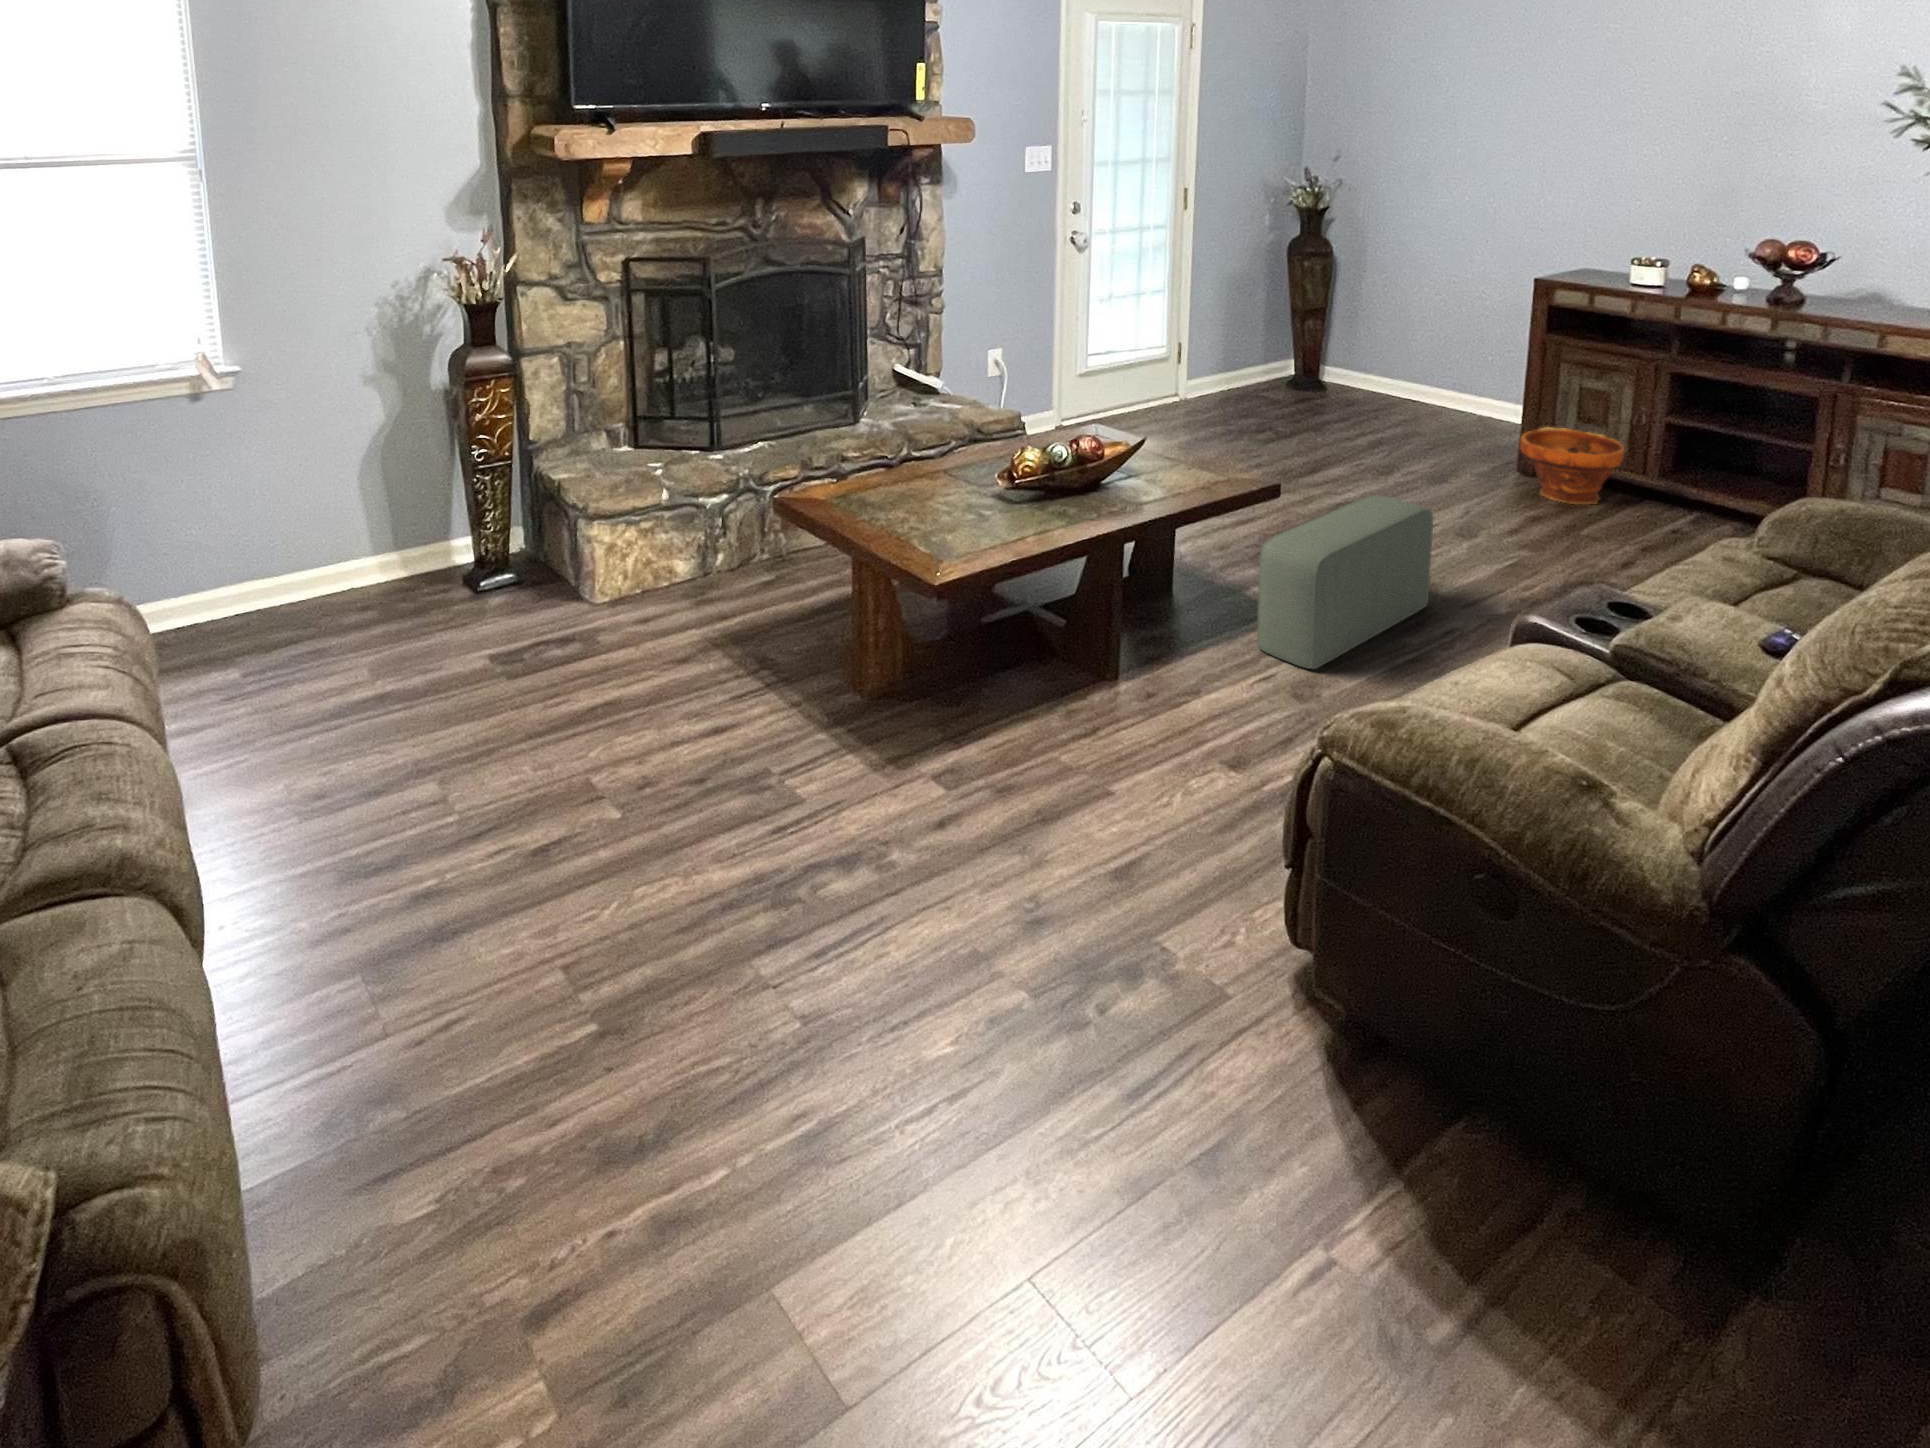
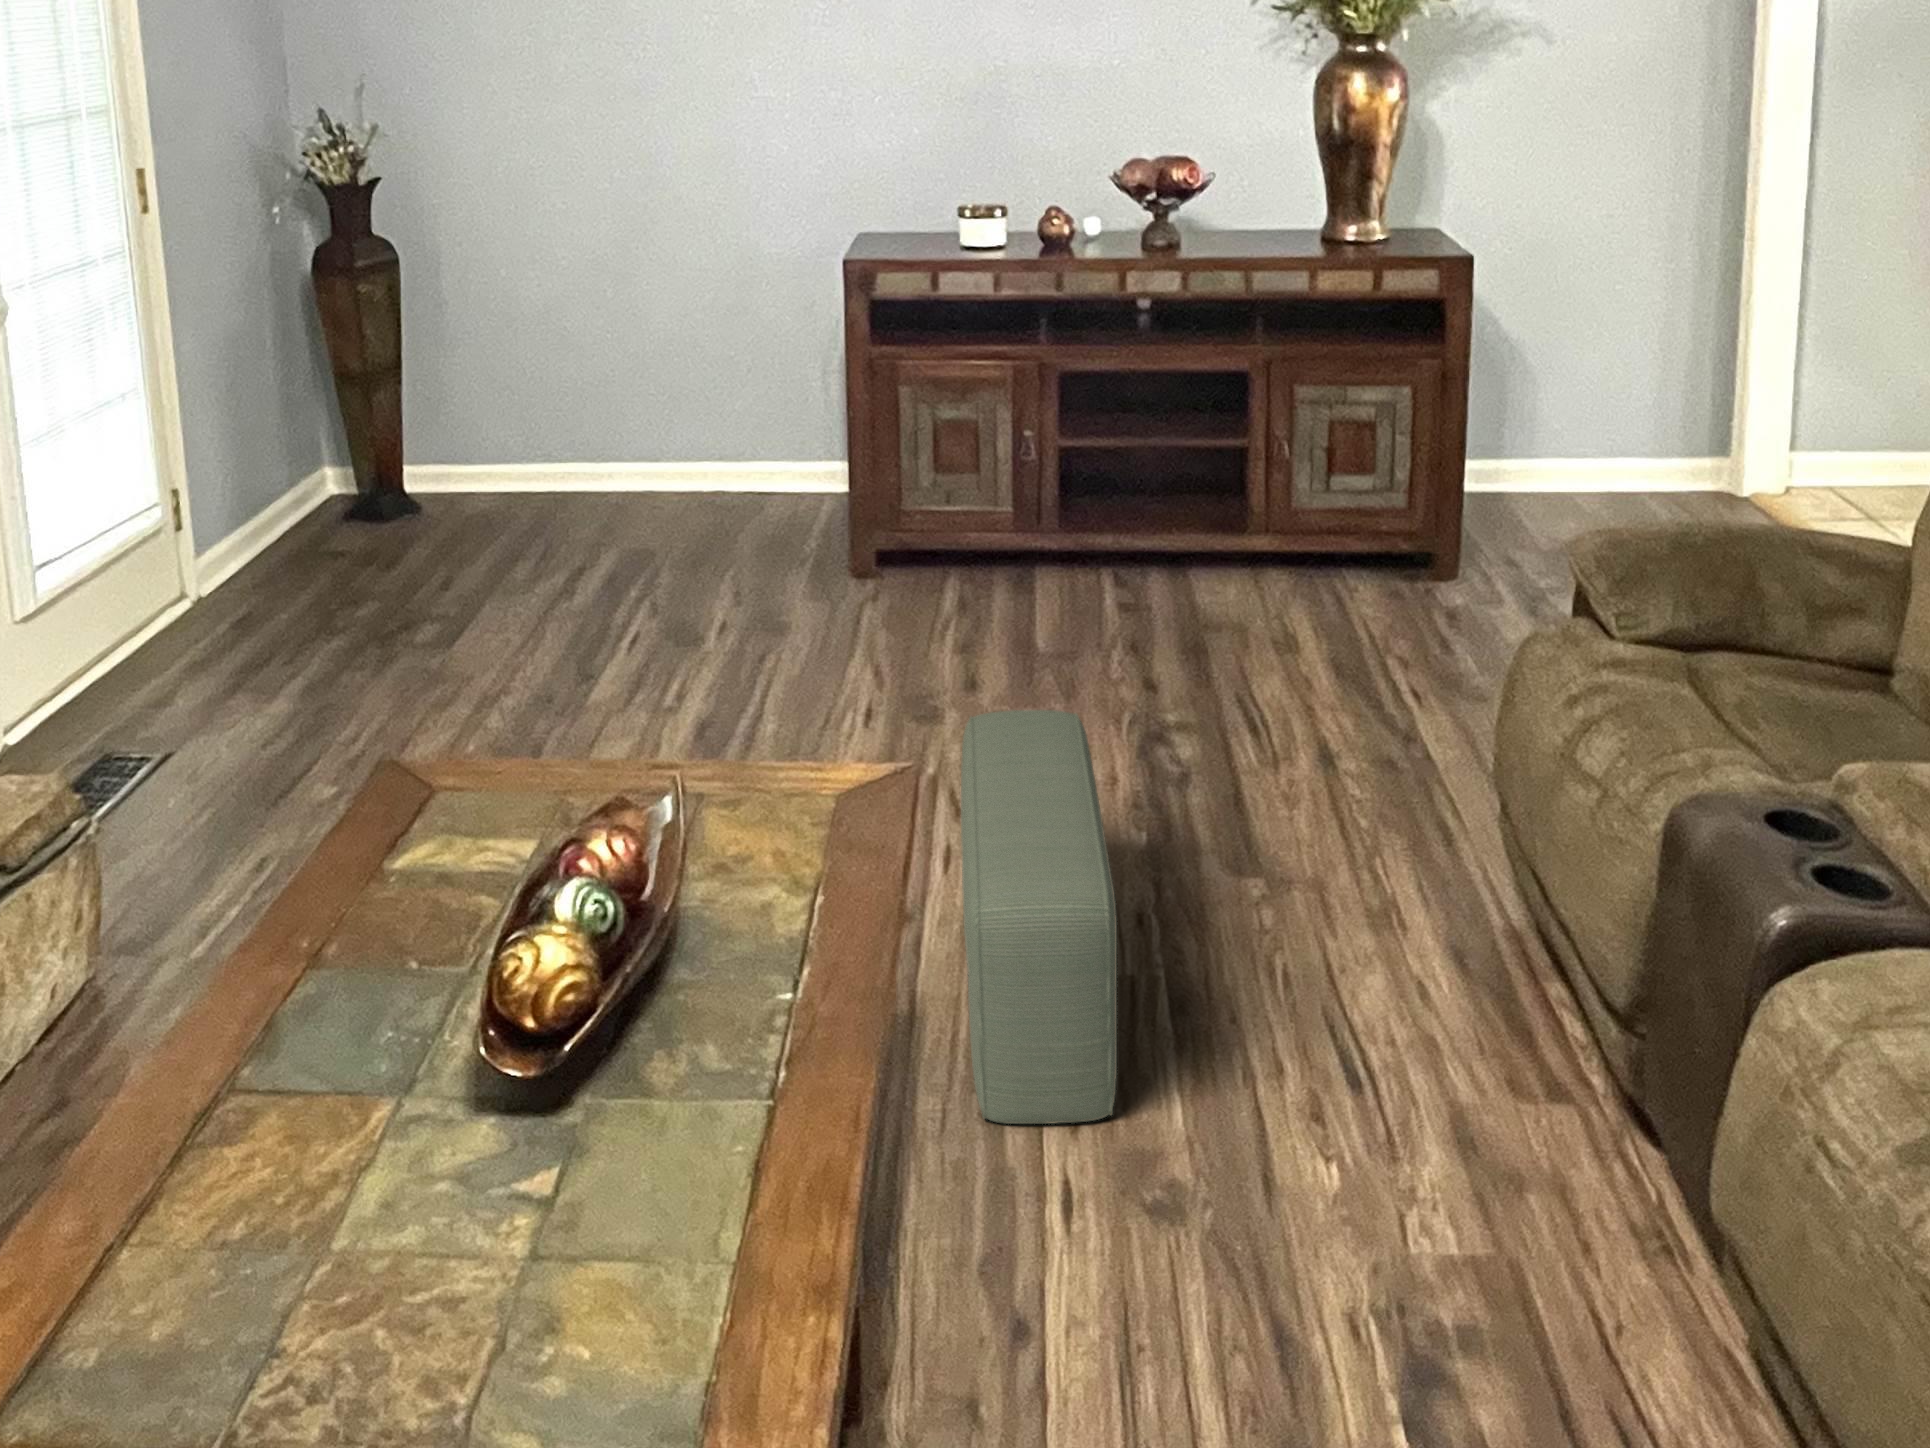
planter: present [1520,427,1624,504] -> none [898,489,1047,615]

